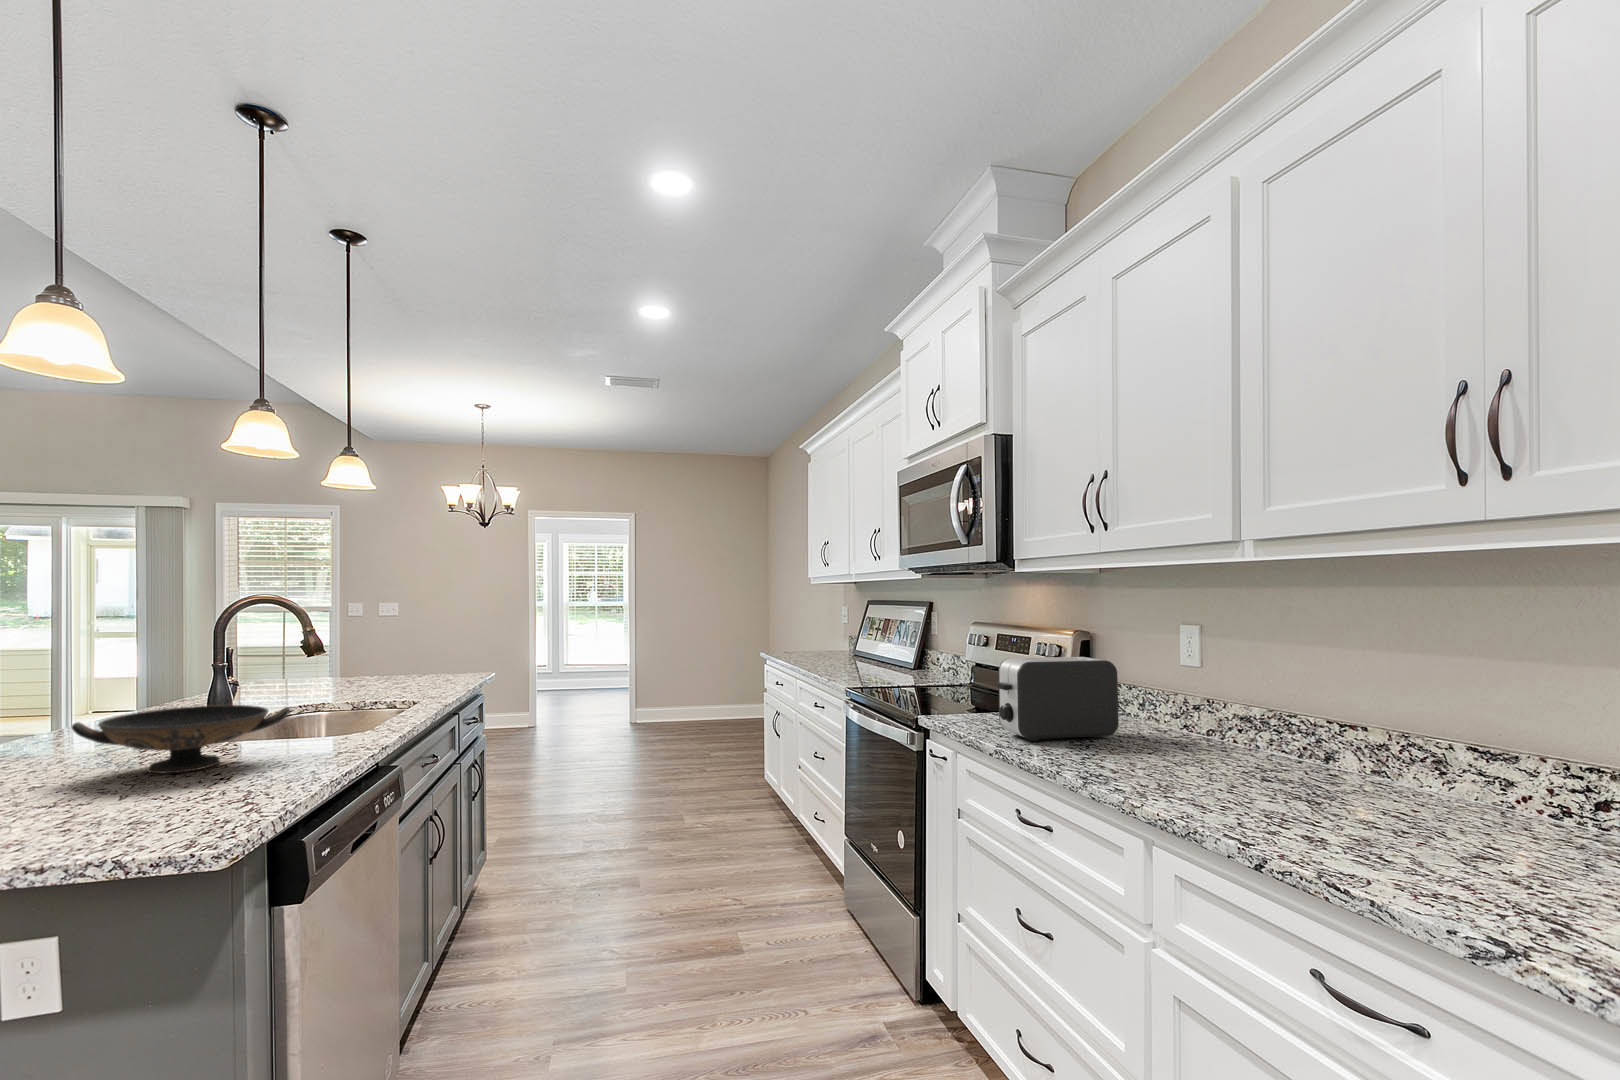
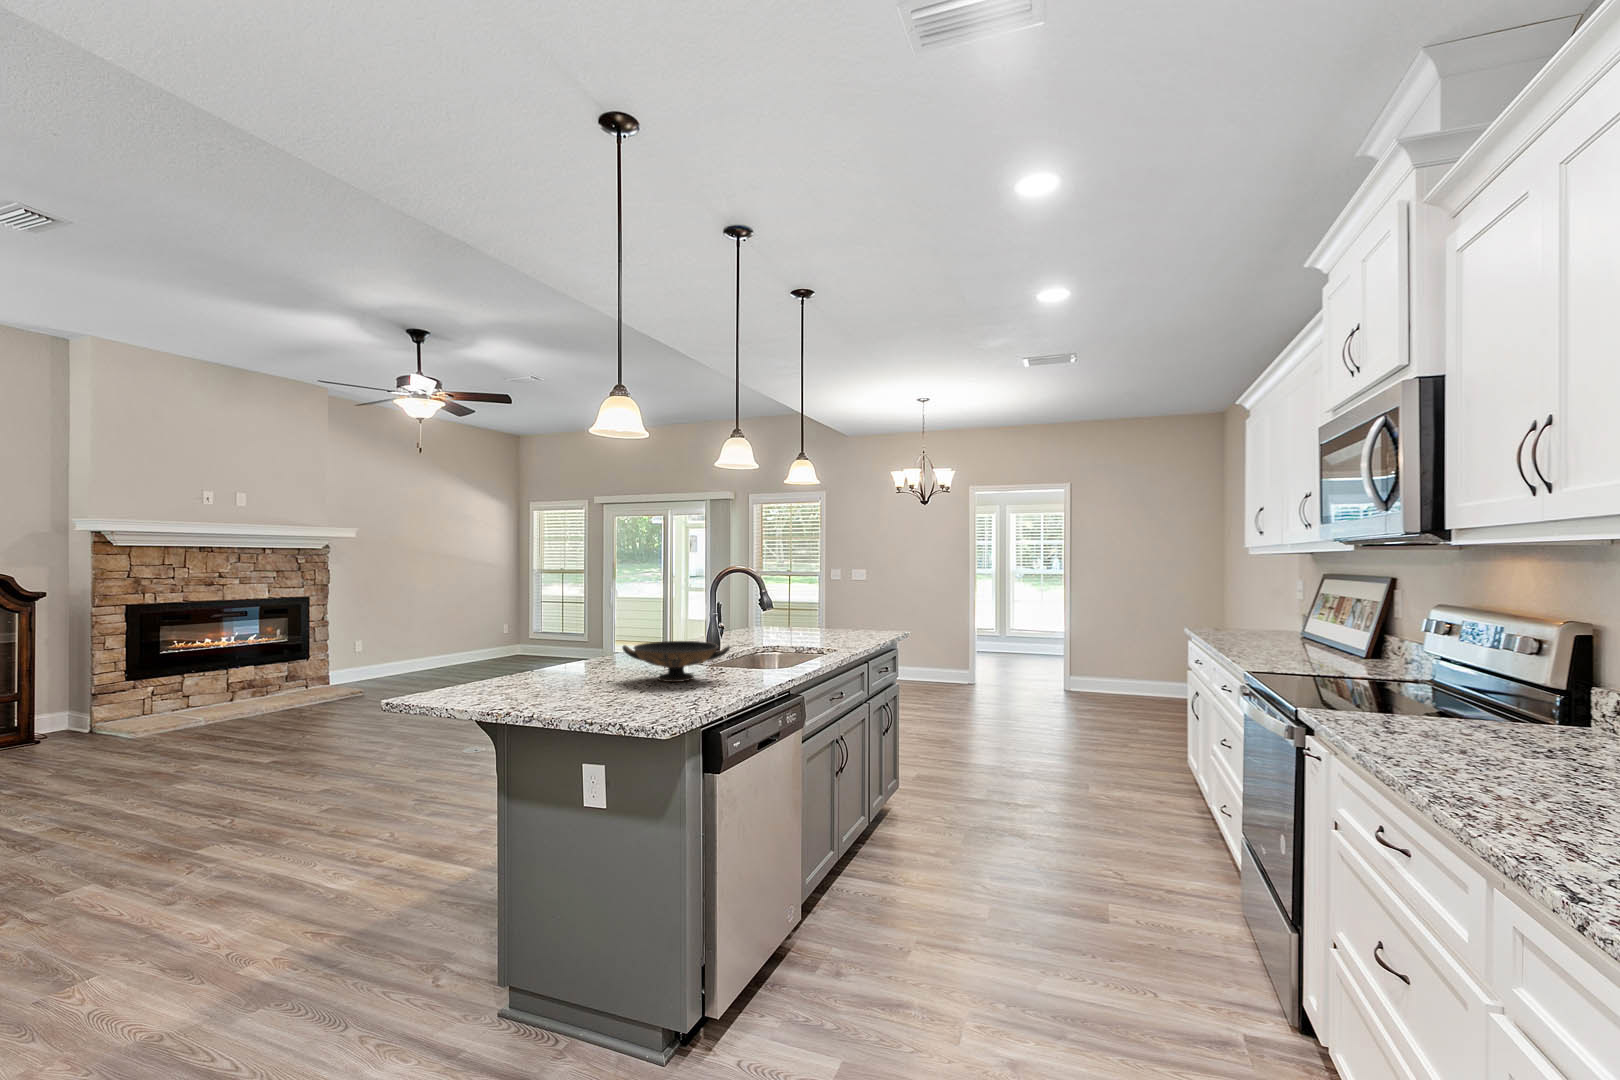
toaster: present [997,657,1119,741] -> none [1373,651,1576,763]

